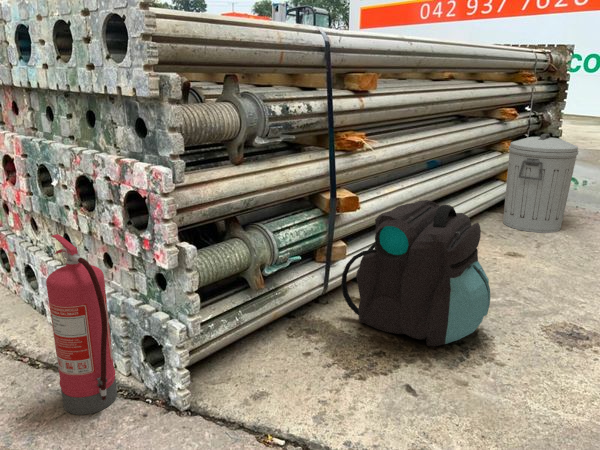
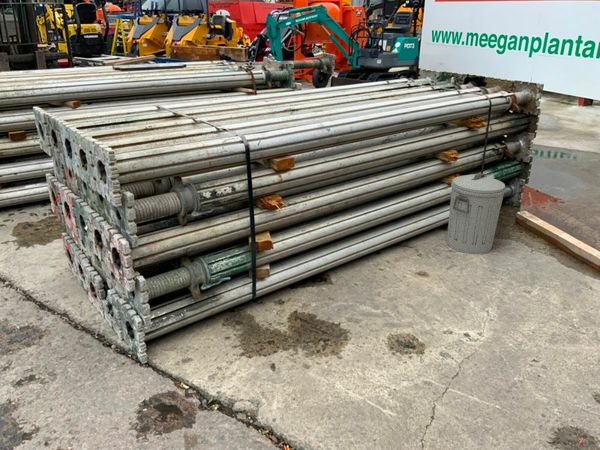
backpack: present [341,200,490,347] -> none [264,244,349,342]
fire extinguisher: present [46,234,117,415] -> none [74,264,114,360]

